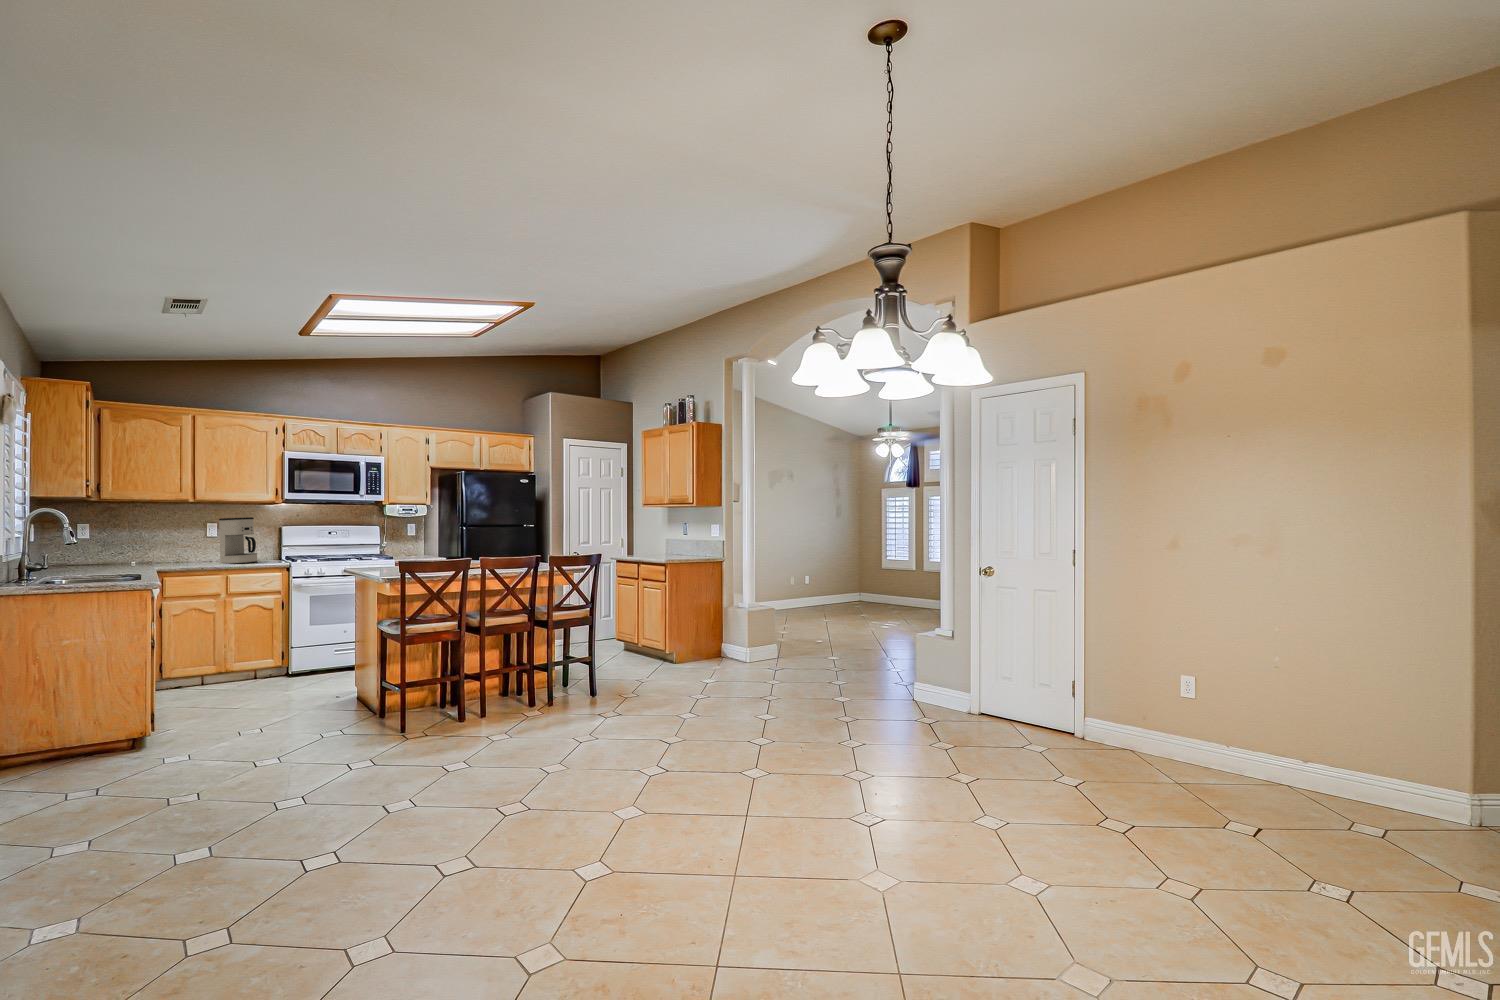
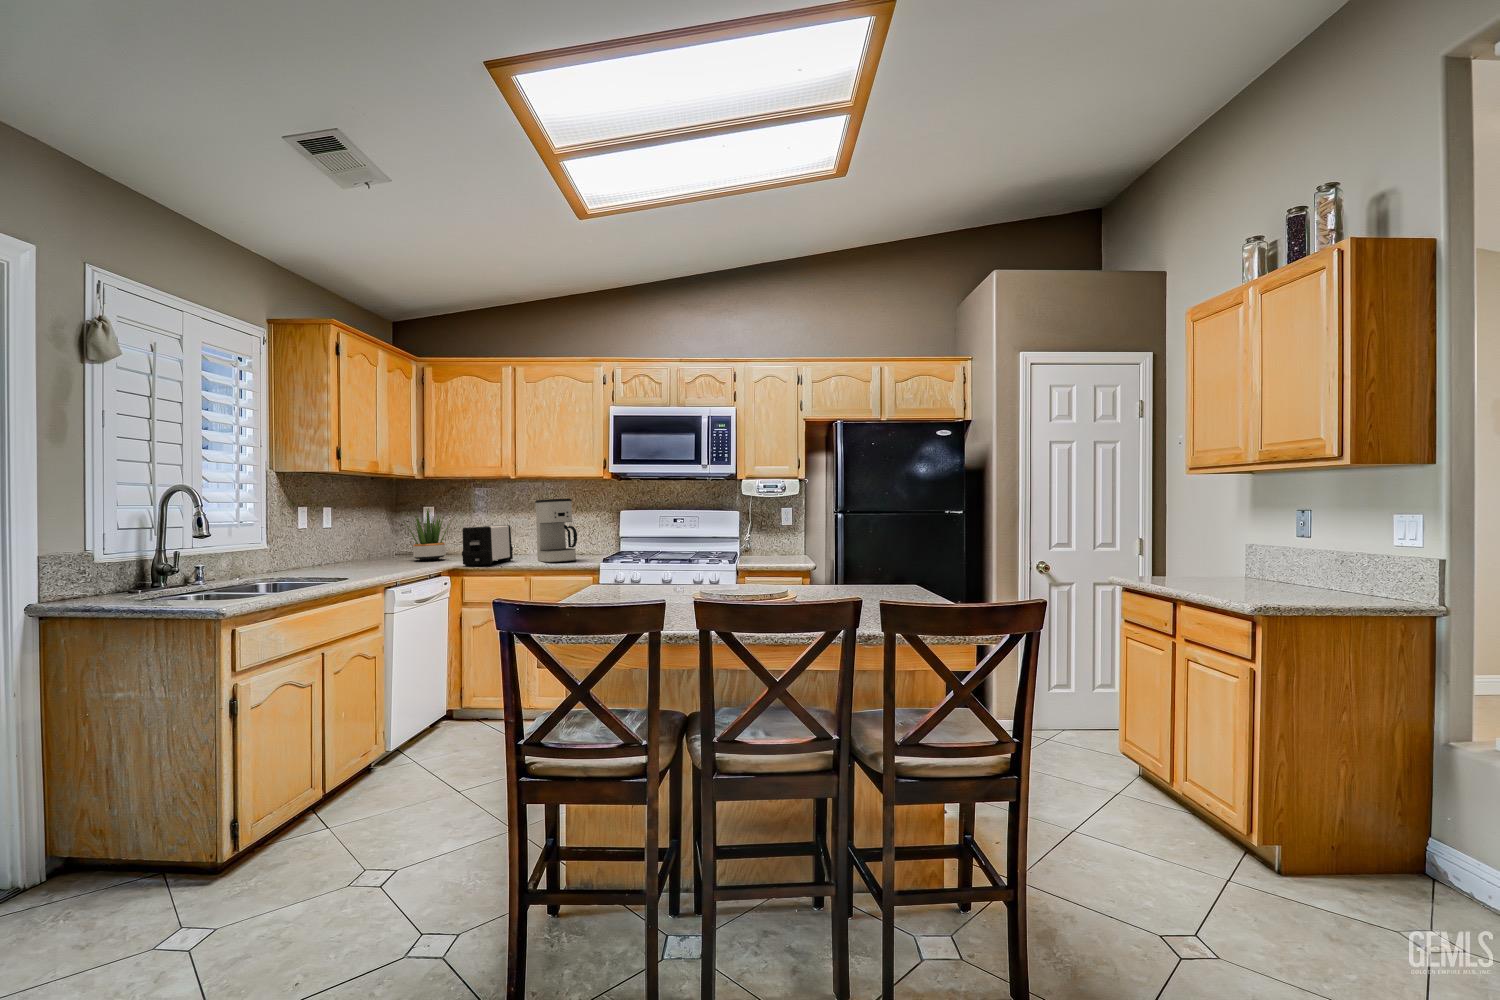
potted plant: none [78,524,140,567] -> present [404,509,450,561]
toaster: none [164,537,197,568] -> present [462,525,513,566]

